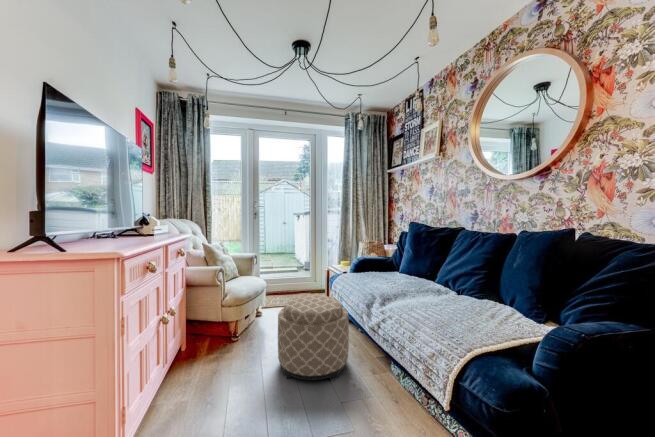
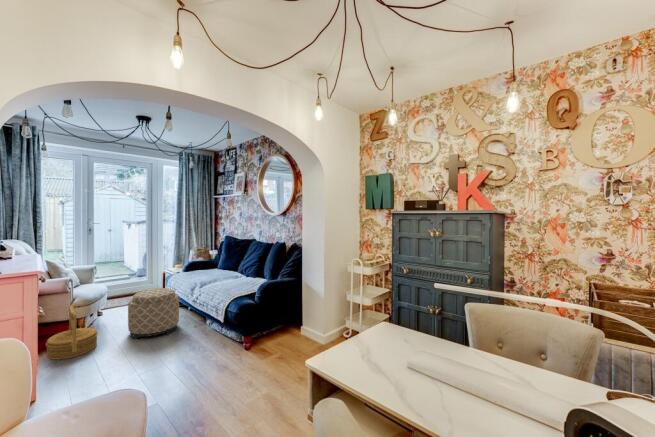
woven basket: none [175,307,239,396] -> present [46,305,98,360]

